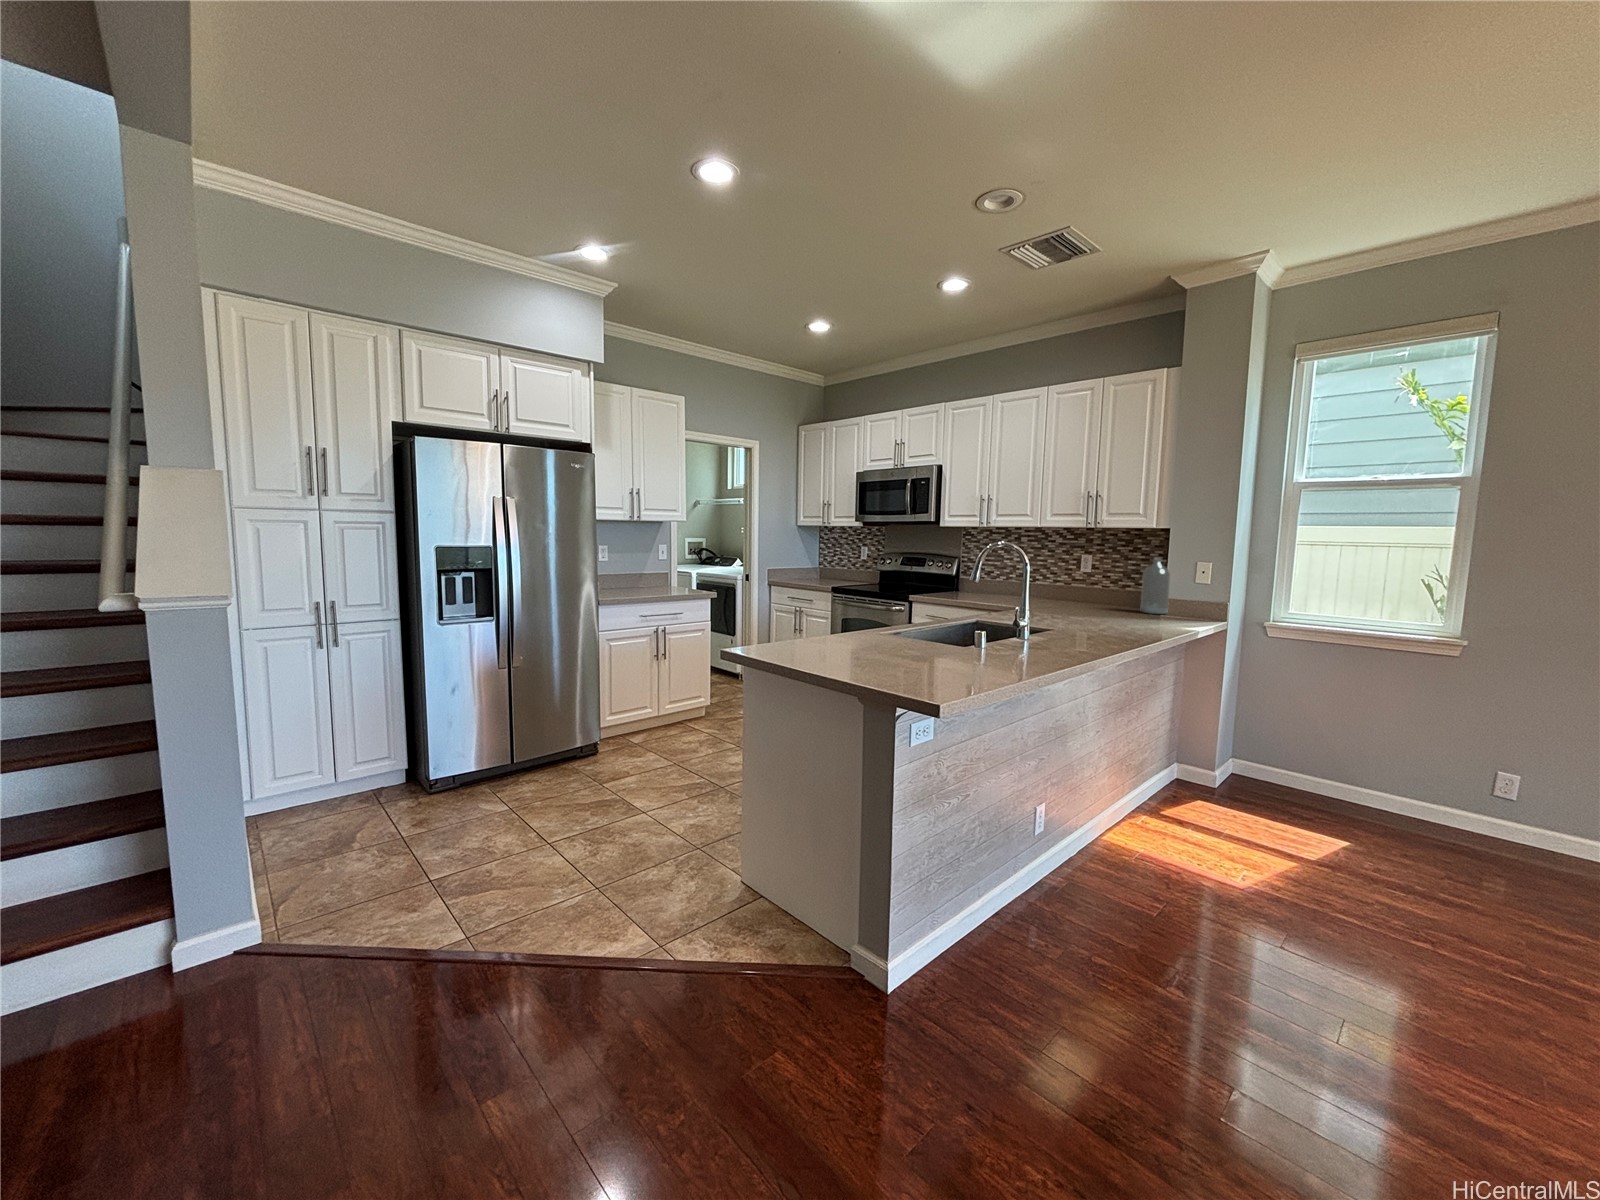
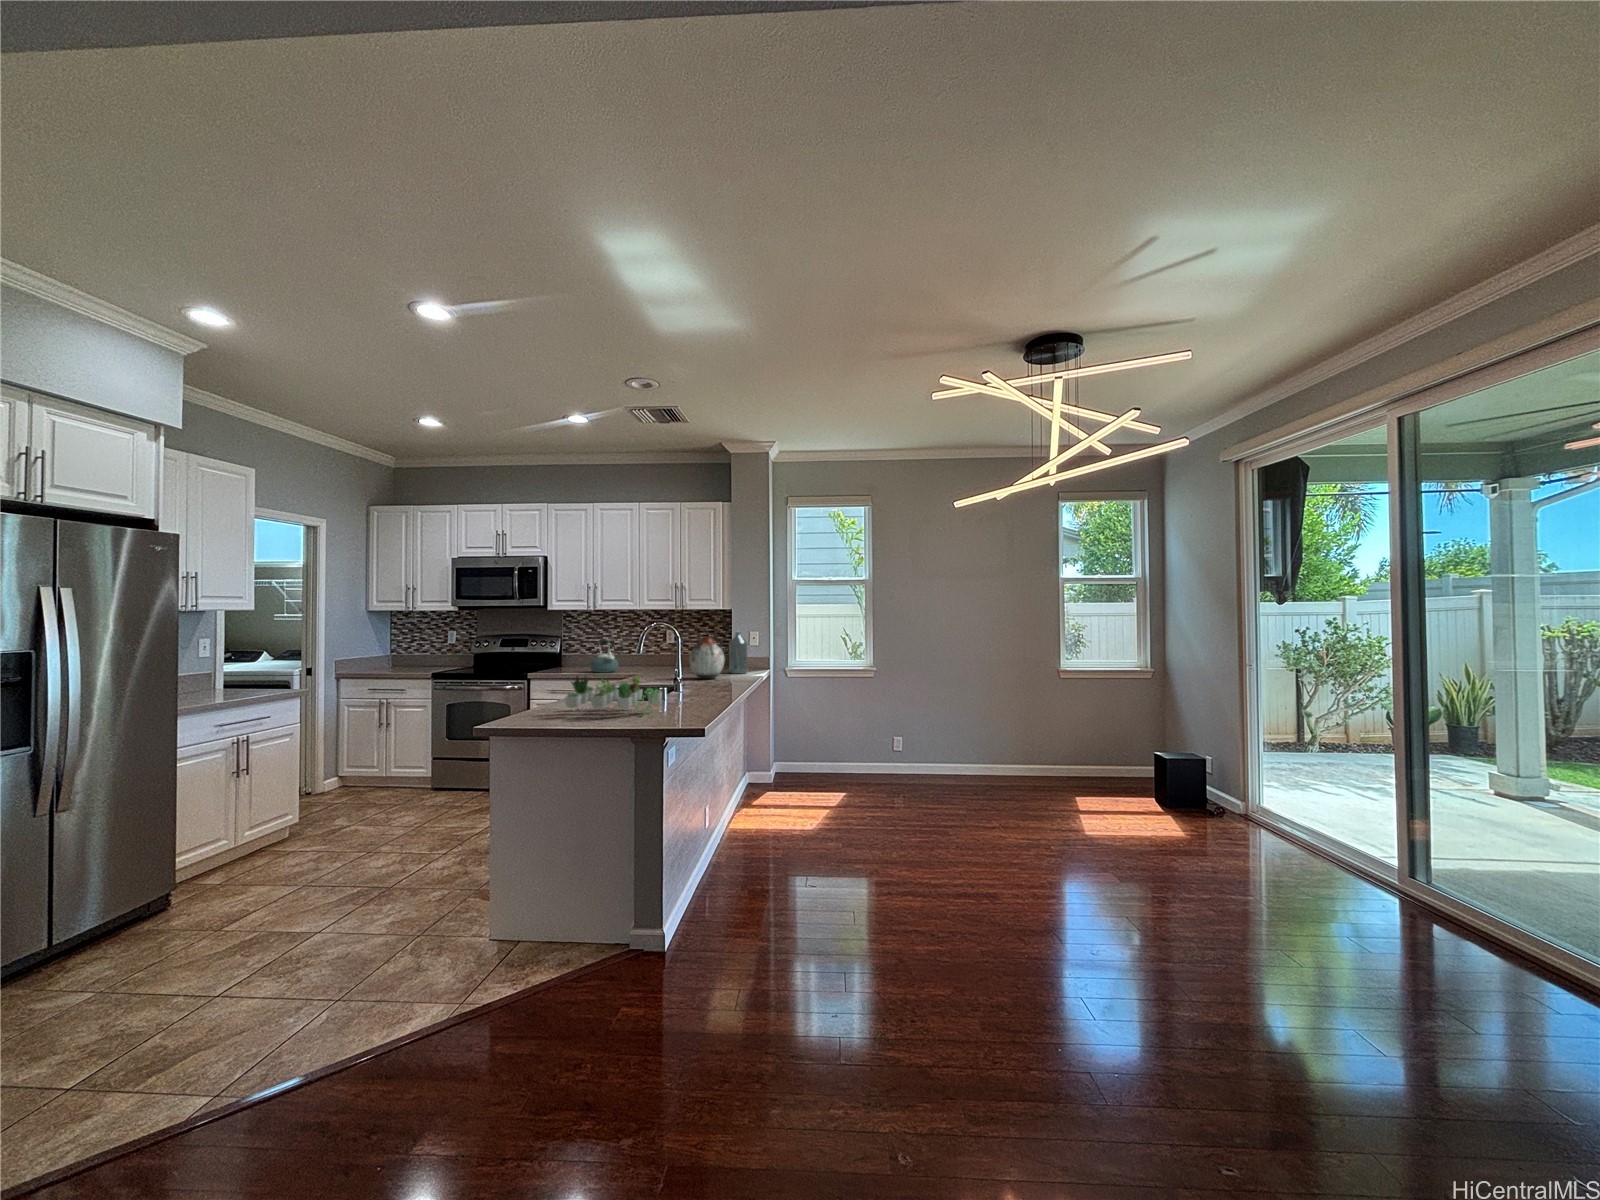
kettle: none [976,561,1008,599] -> present [590,640,618,673]
vase: none [1073,562,1122,617] -> present [689,637,724,679]
succulent plant: none [825,593,951,653] -> present [565,676,662,715]

